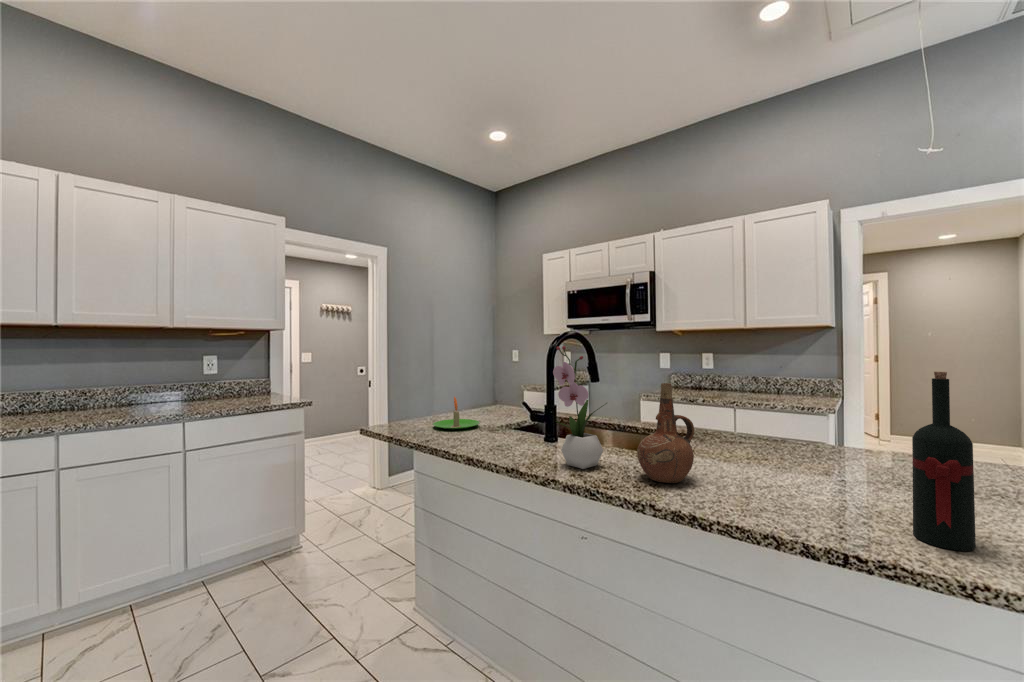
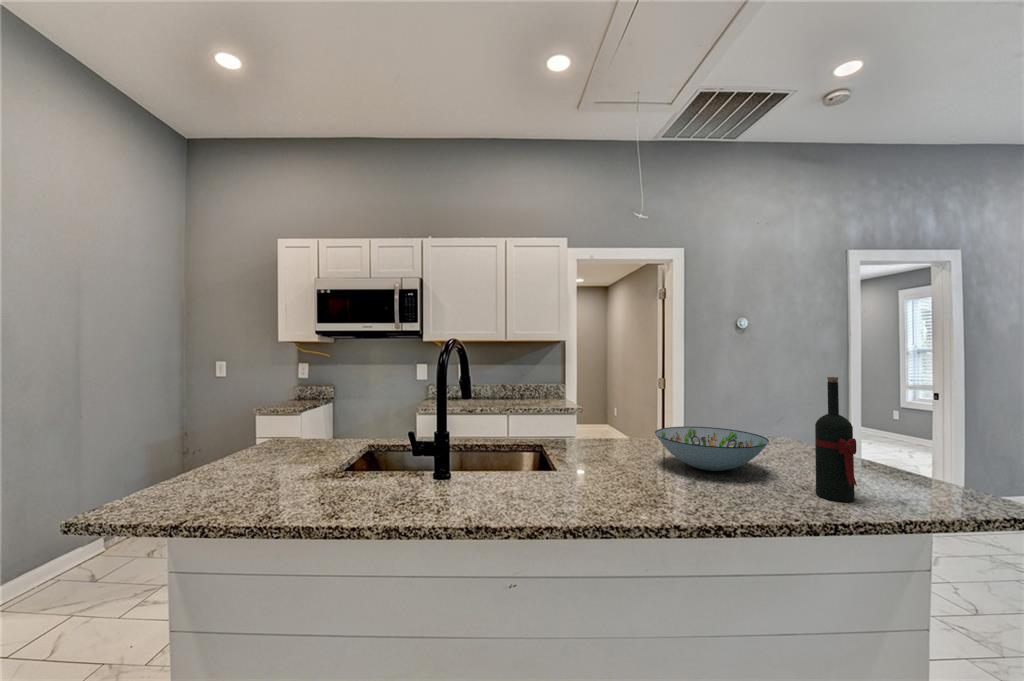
flower arrangement: present [553,346,607,469] -> none [515,358,564,504]
ceramic pitcher: present [637,383,694,483] -> none [604,396,659,499]
candle: present [433,397,480,430] -> none [228,435,311,490]
decorative bowl: none [756,429,916,486] -> present [655,427,769,471]

